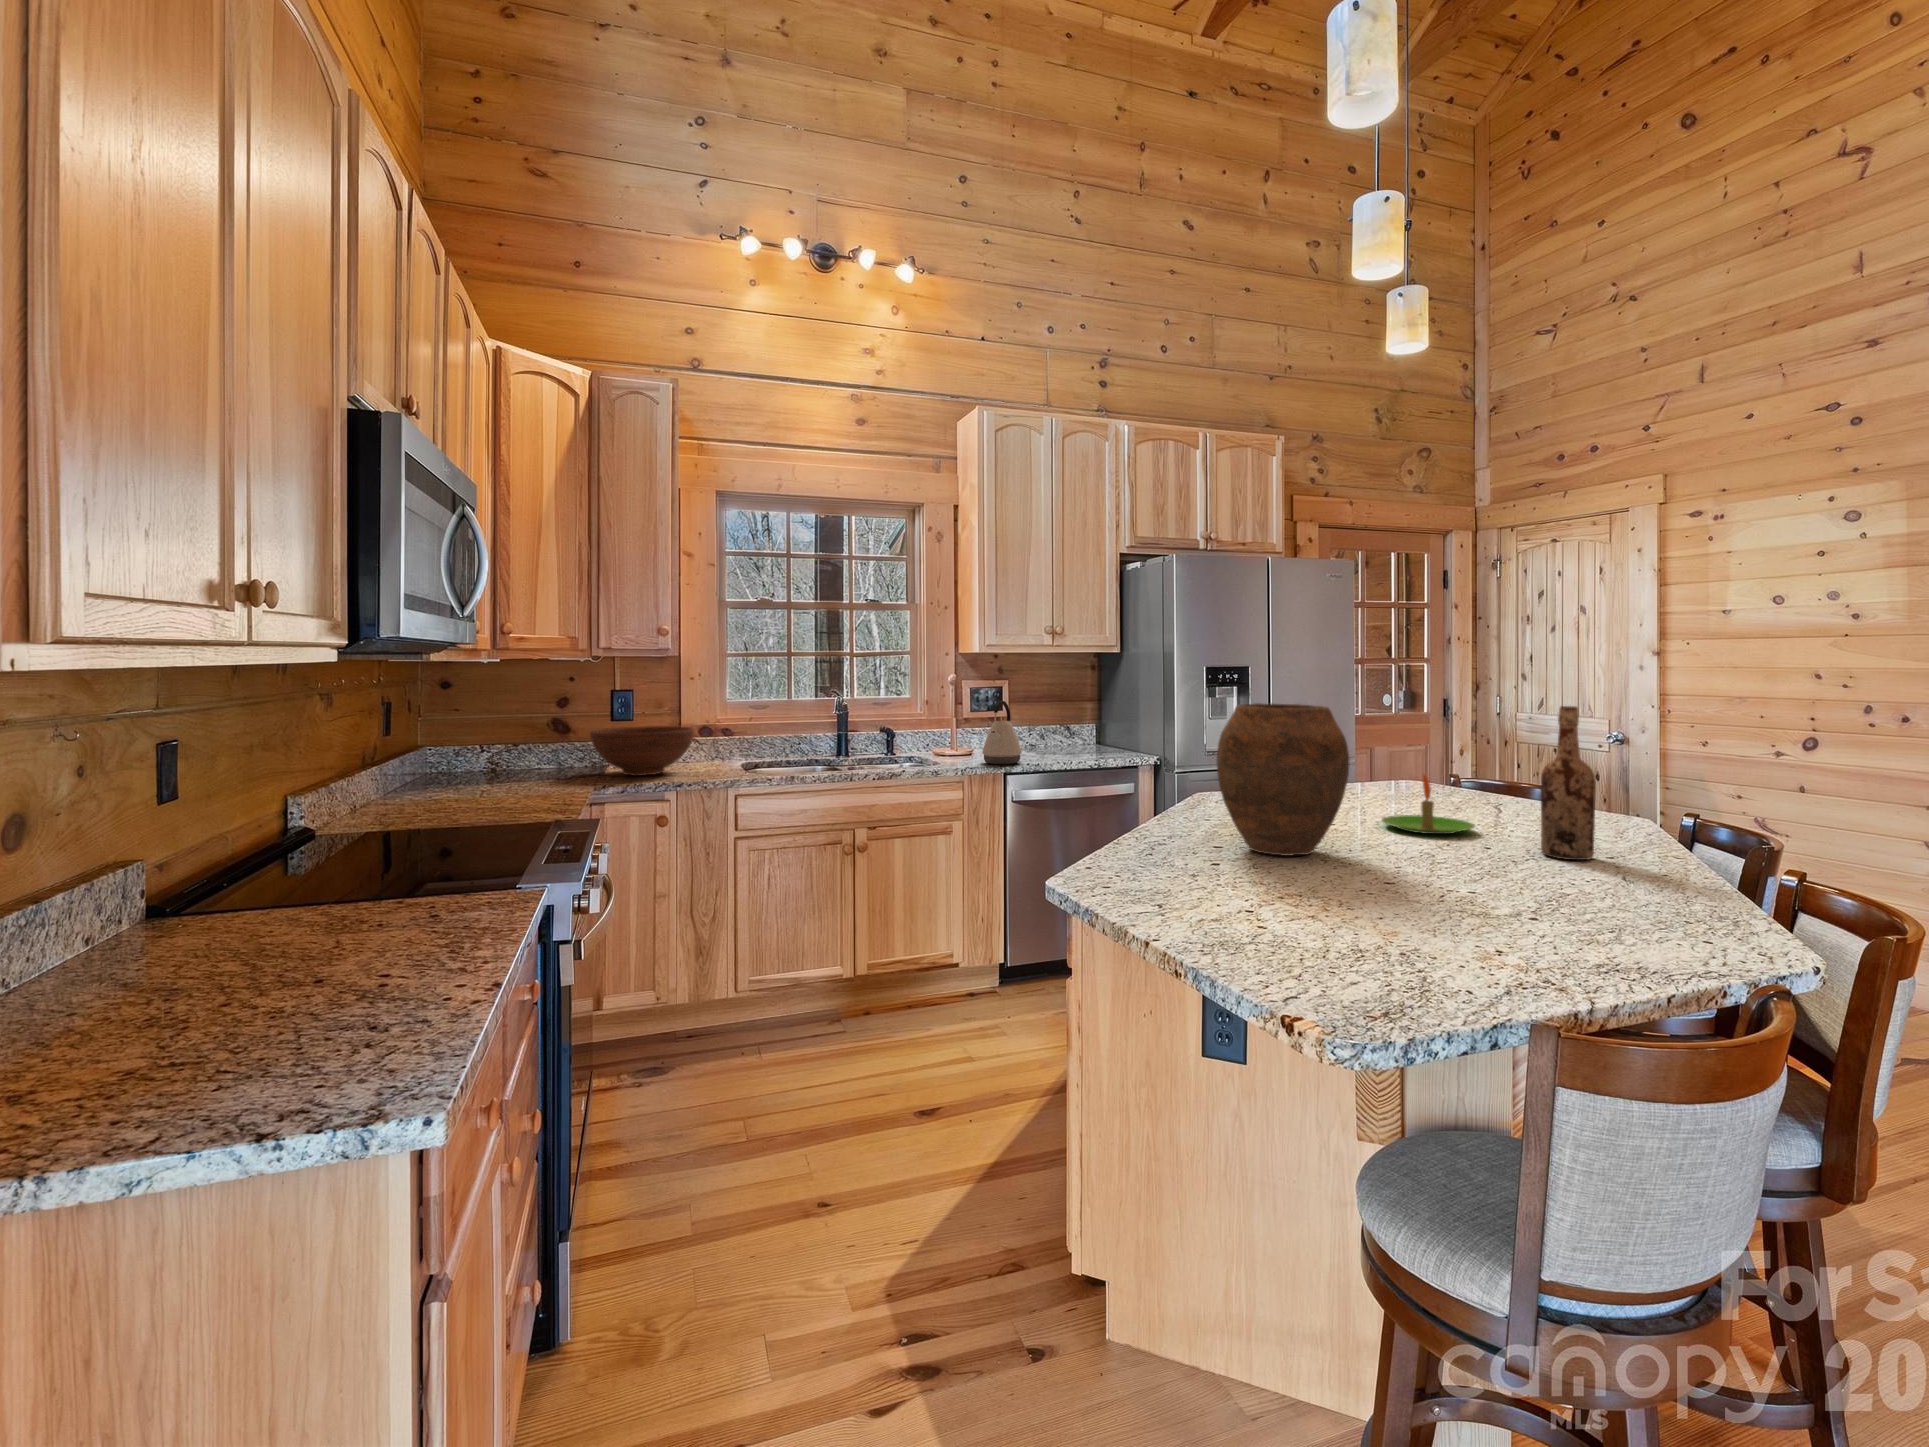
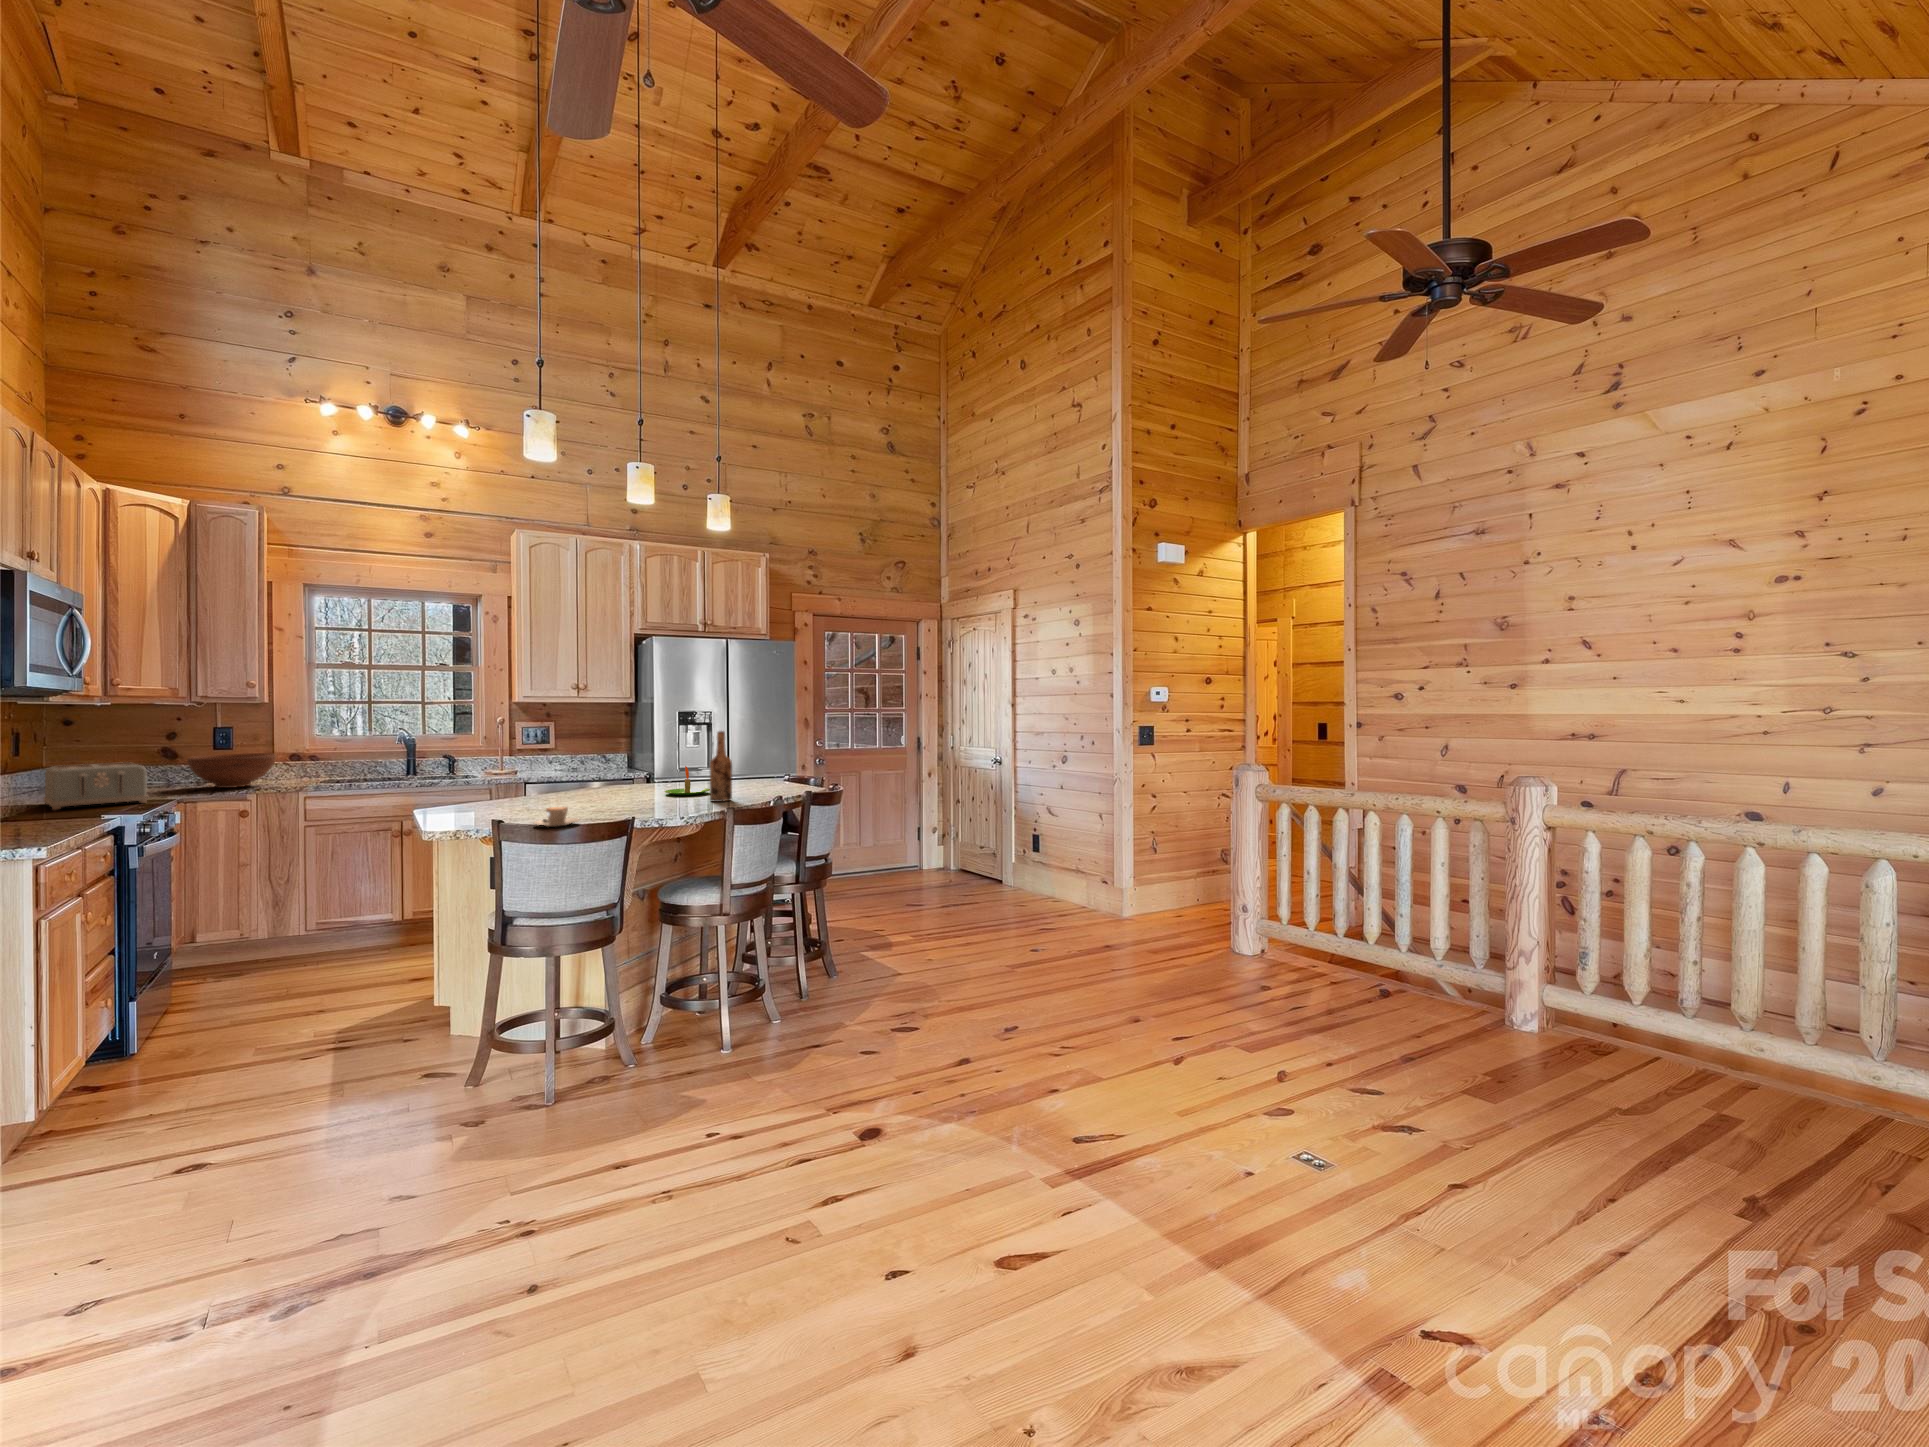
kettle: present [982,701,1022,765] -> none [512,731,542,774]
vase: present [1216,703,1349,856] -> none [545,732,613,805]
toaster: none [420,738,547,810] -> present [44,762,148,809]
coffee cup: none [1366,892,1483,951] -> present [535,807,579,827]

